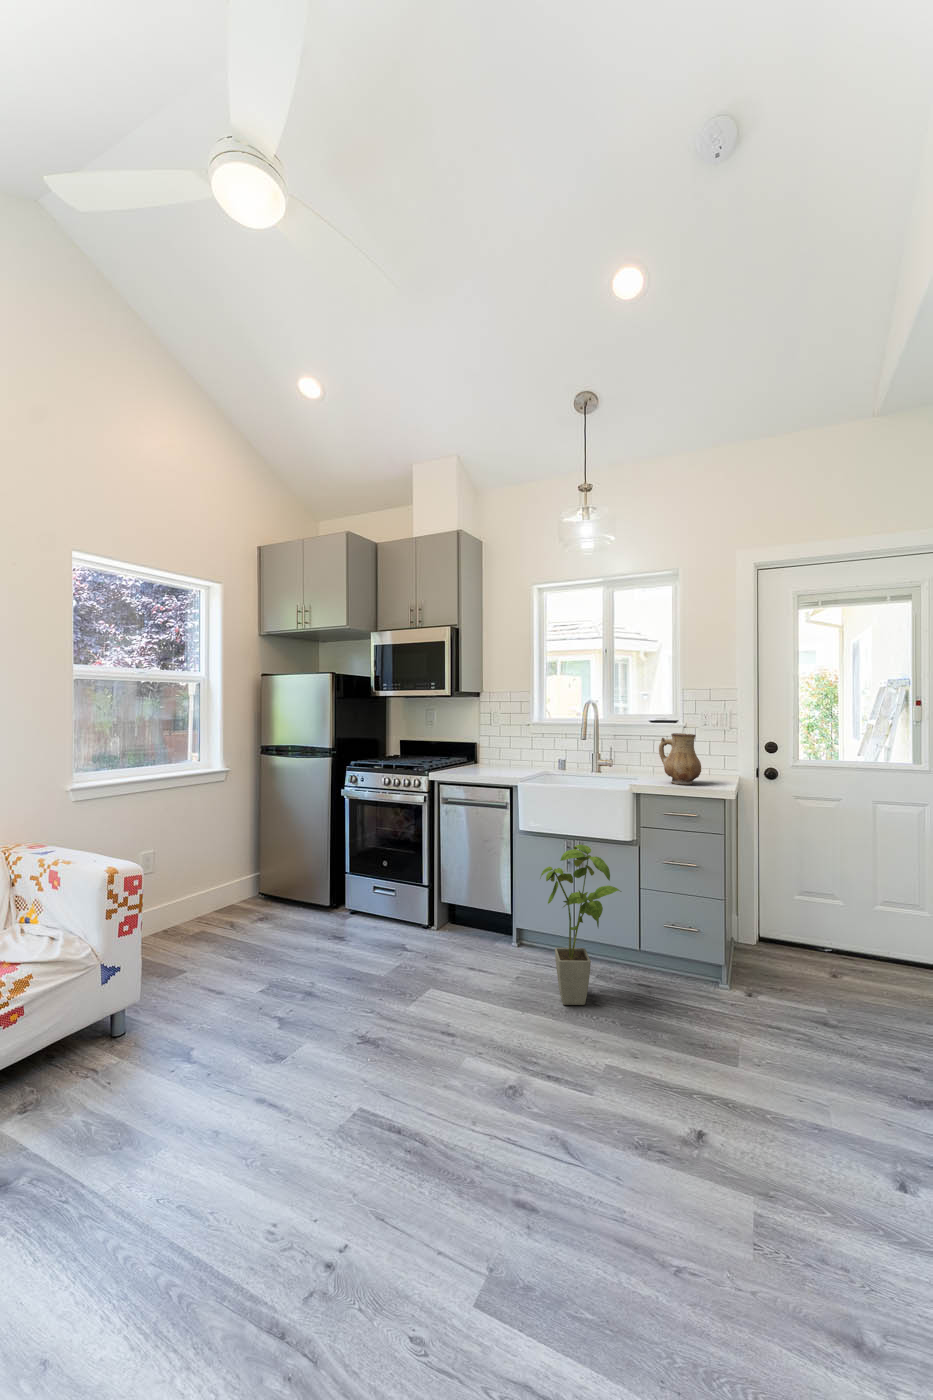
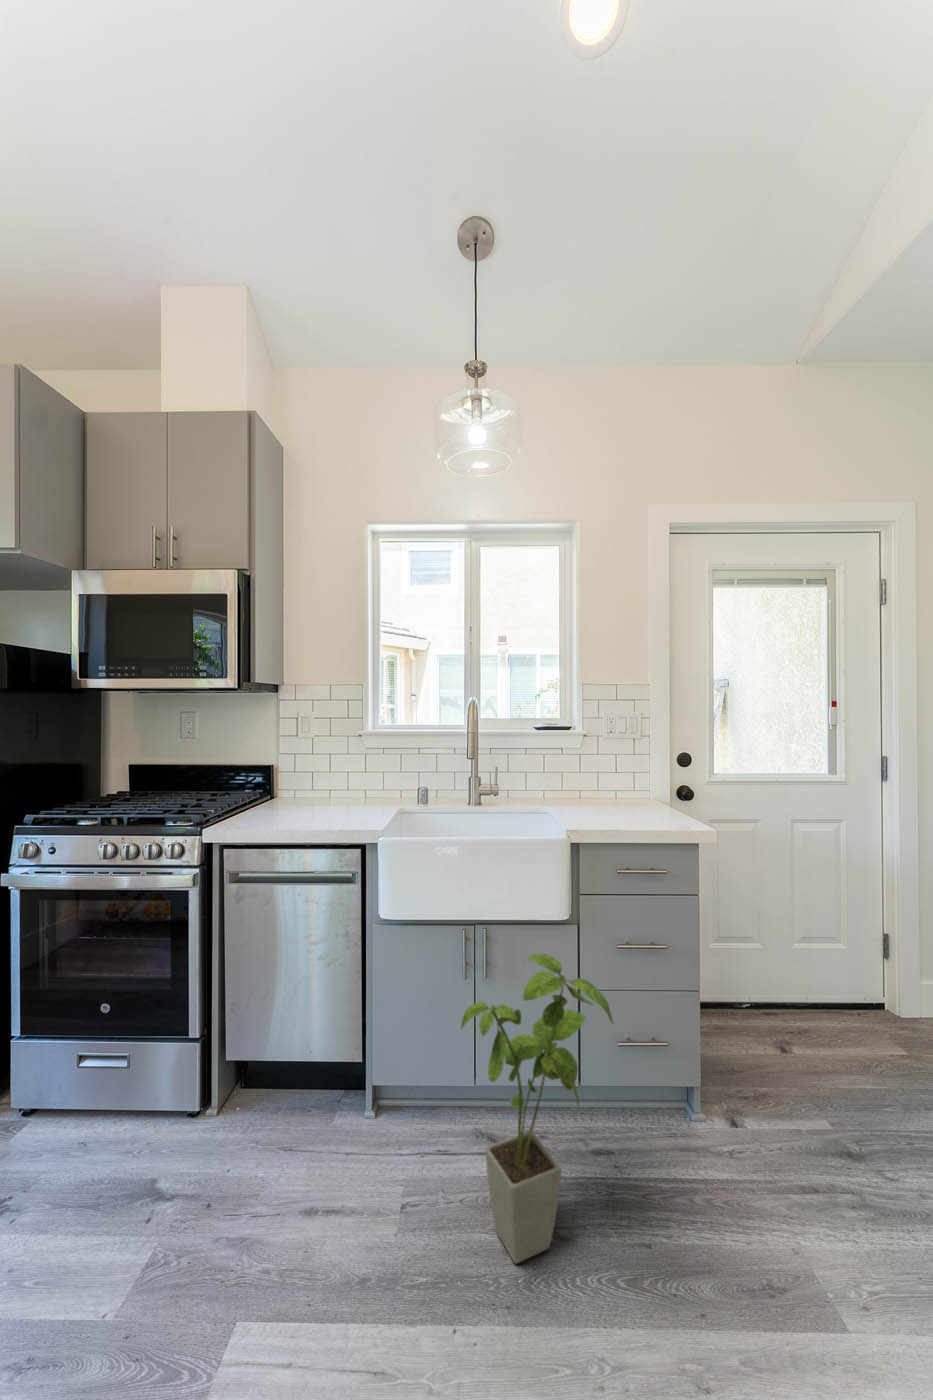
ceramic pitcher: present [659,733,701,784] -> none [573,746,631,819]

